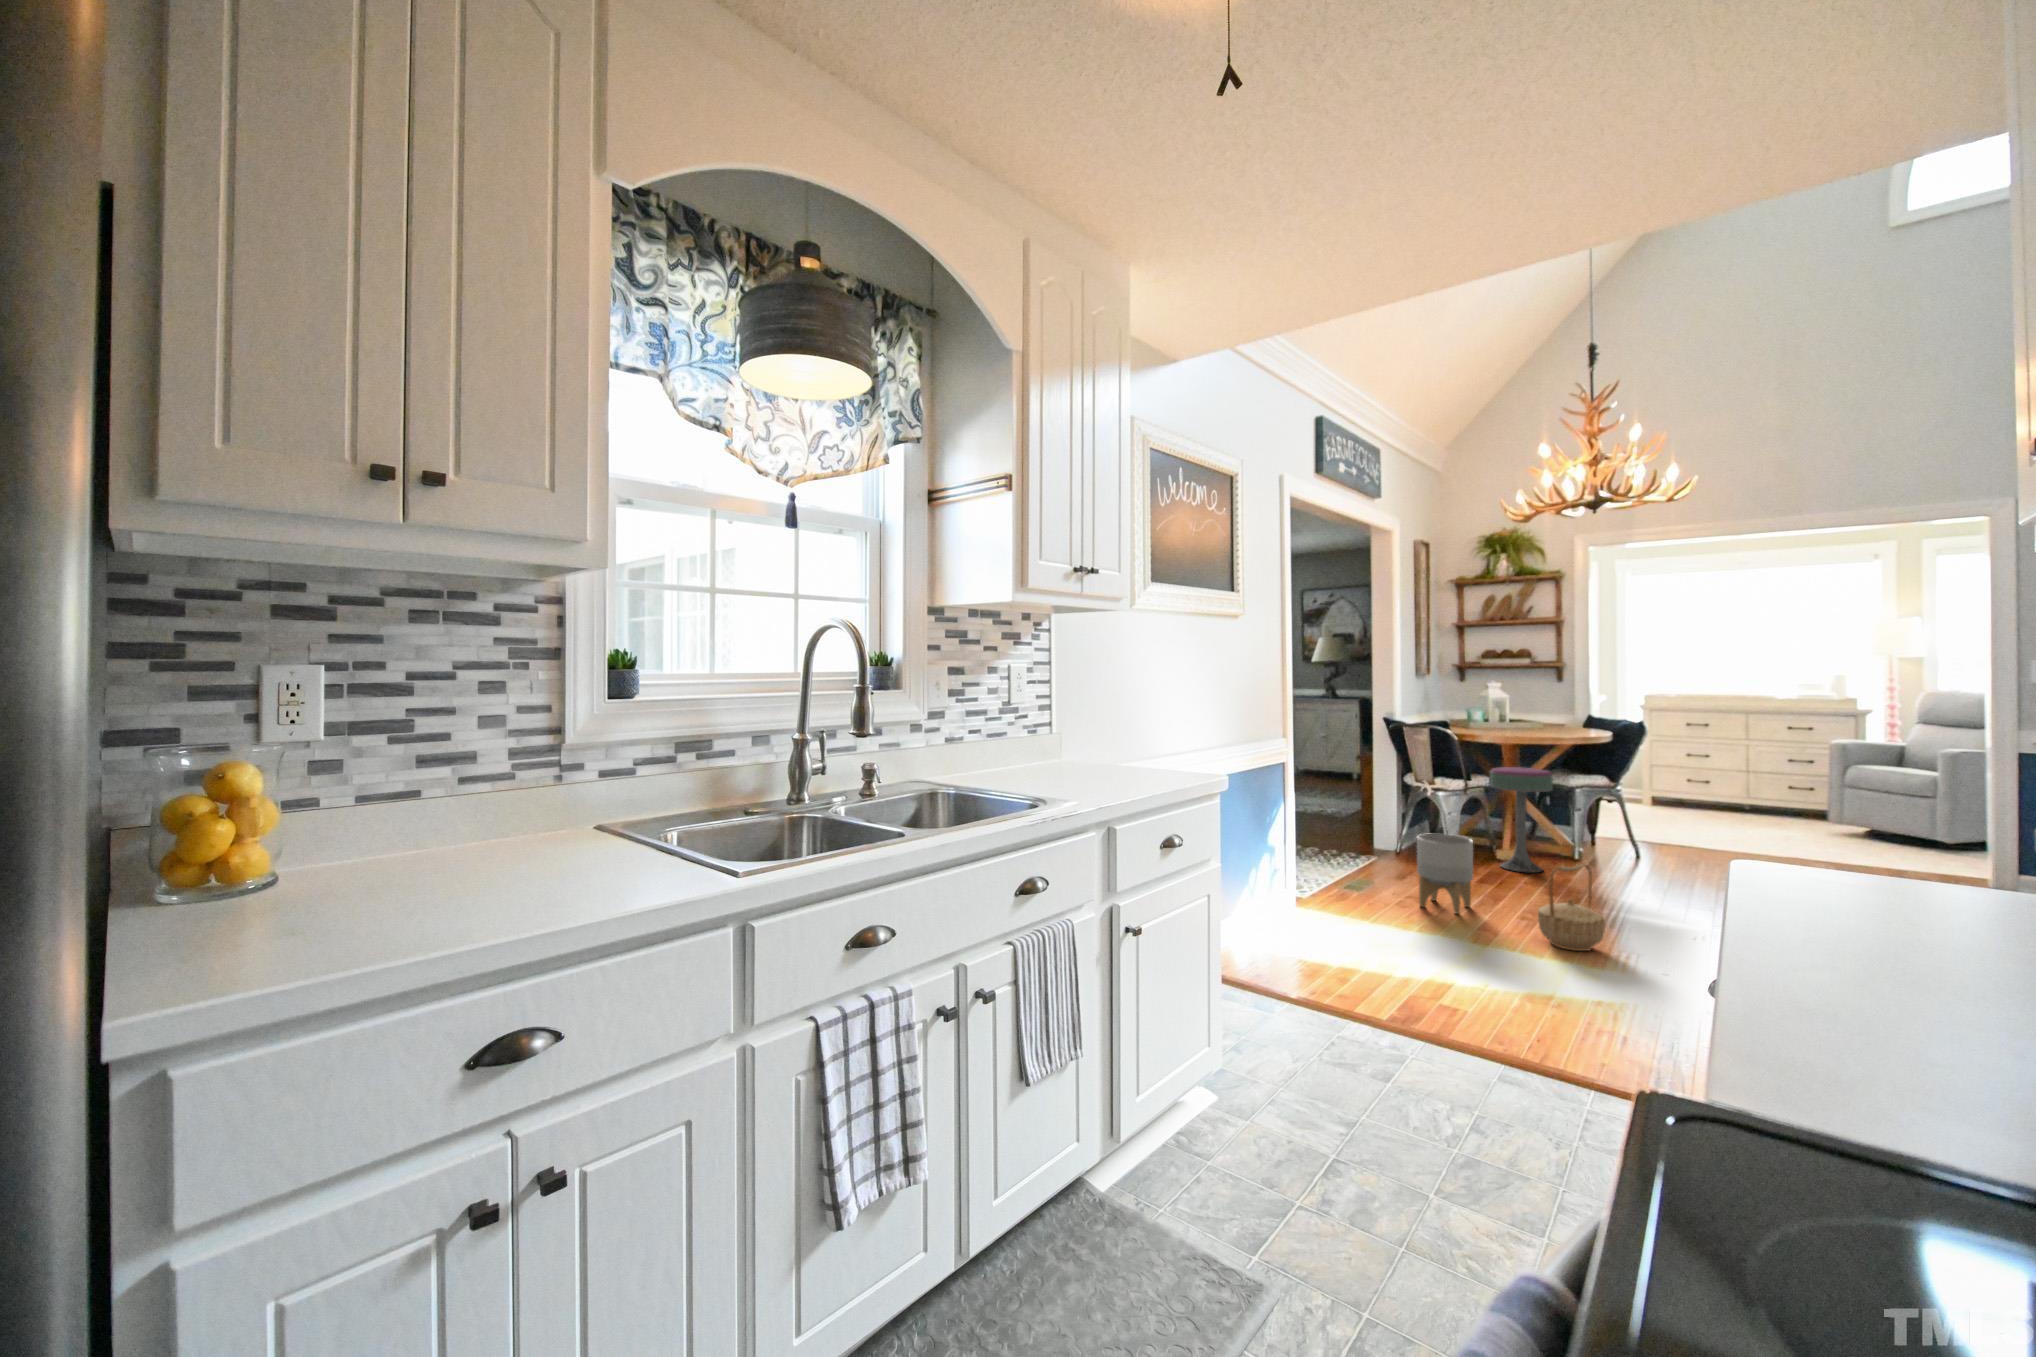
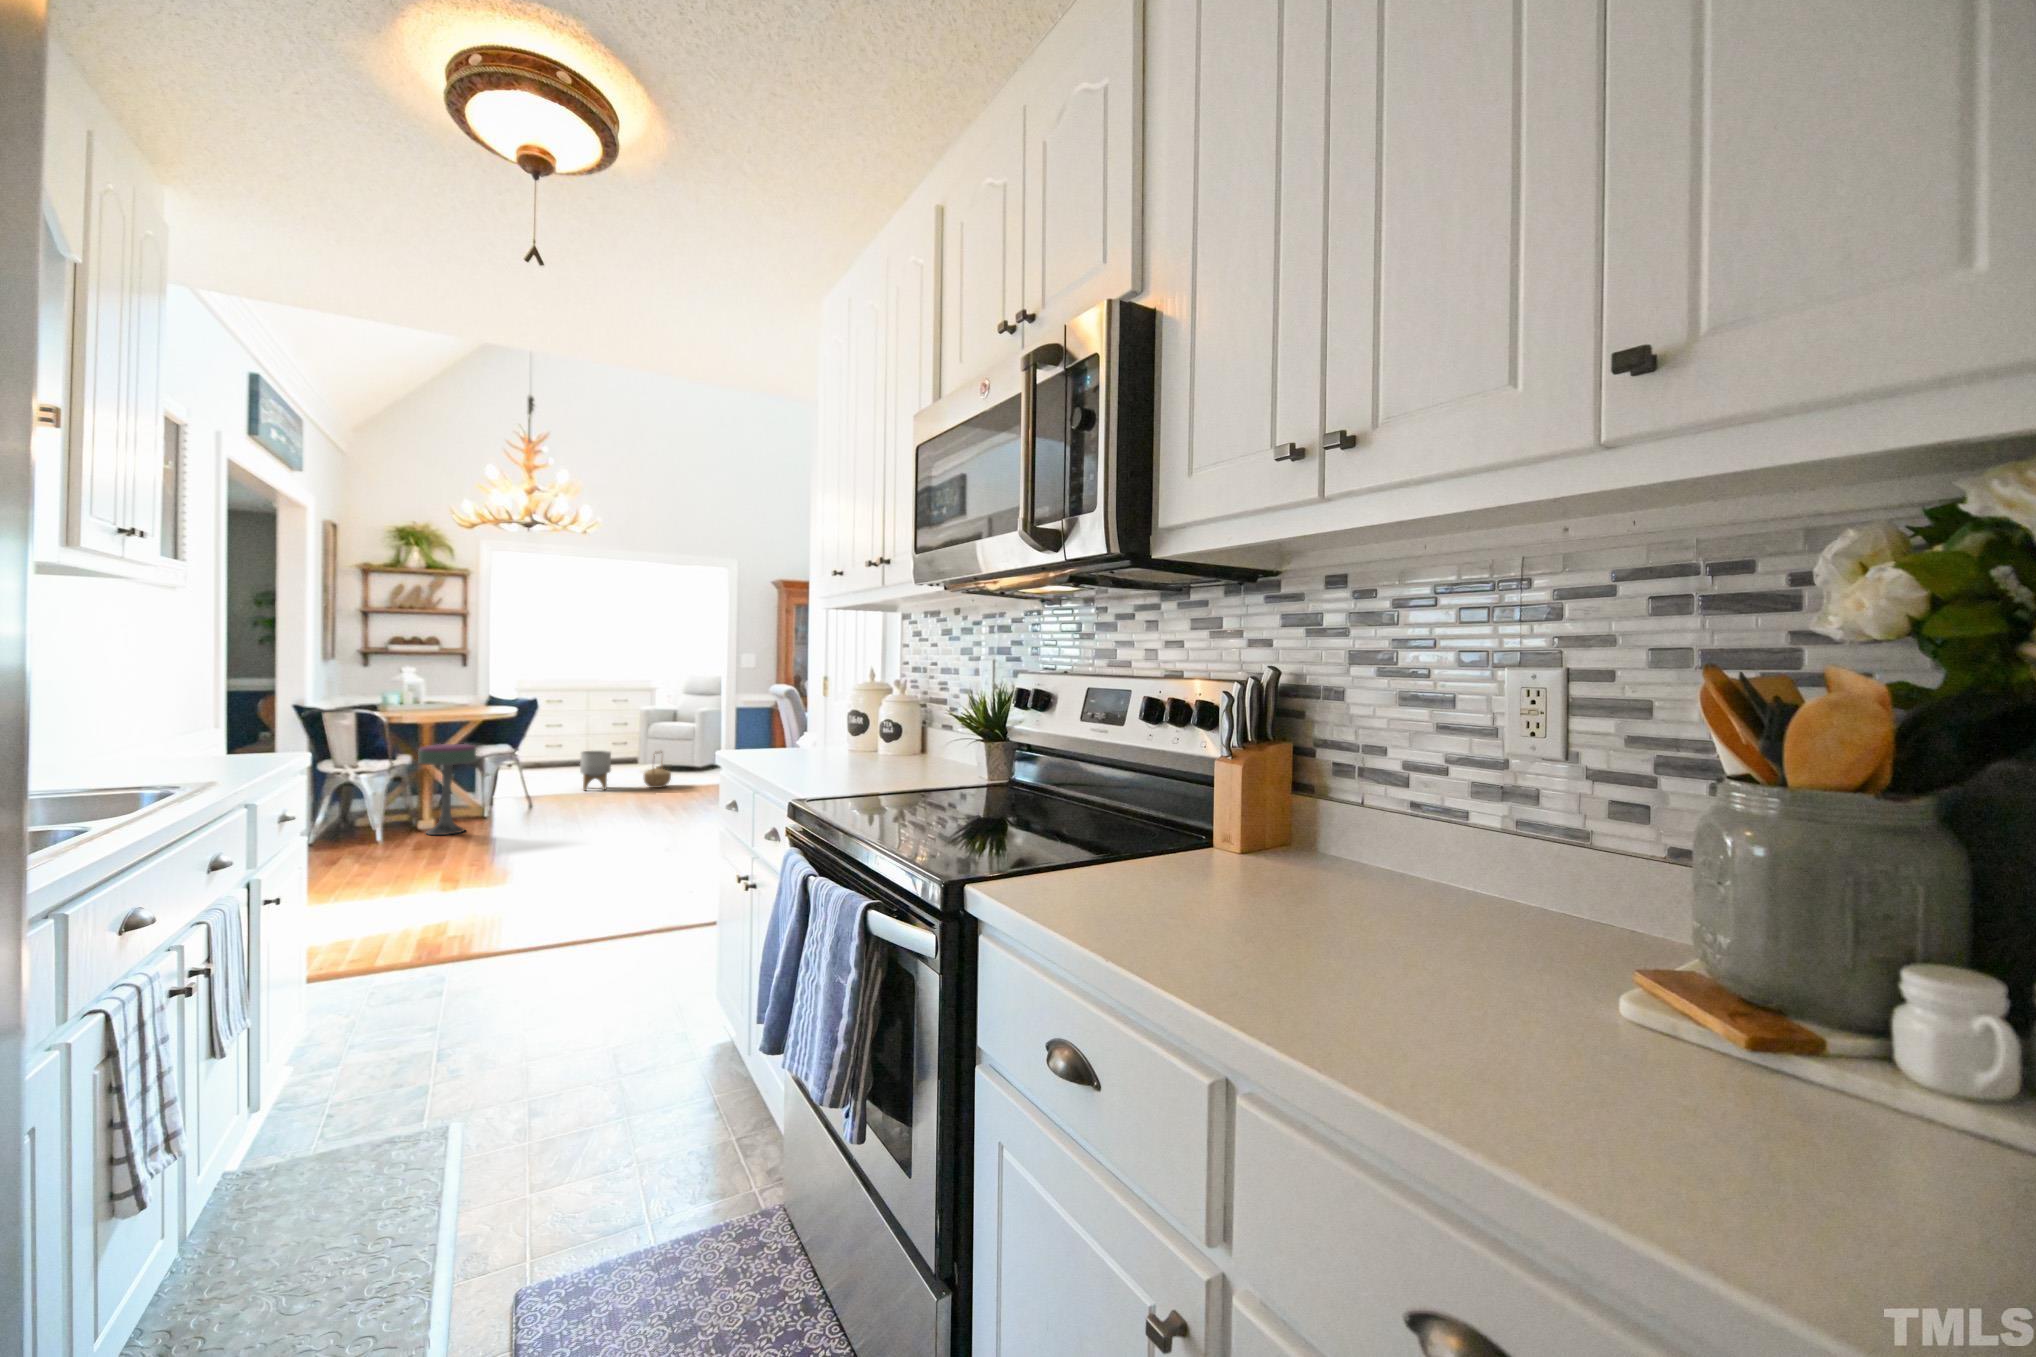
planter: present [1417,834,1473,914] -> present [580,751,611,791]
basket: present [1538,864,1605,951] -> present [644,752,671,788]

